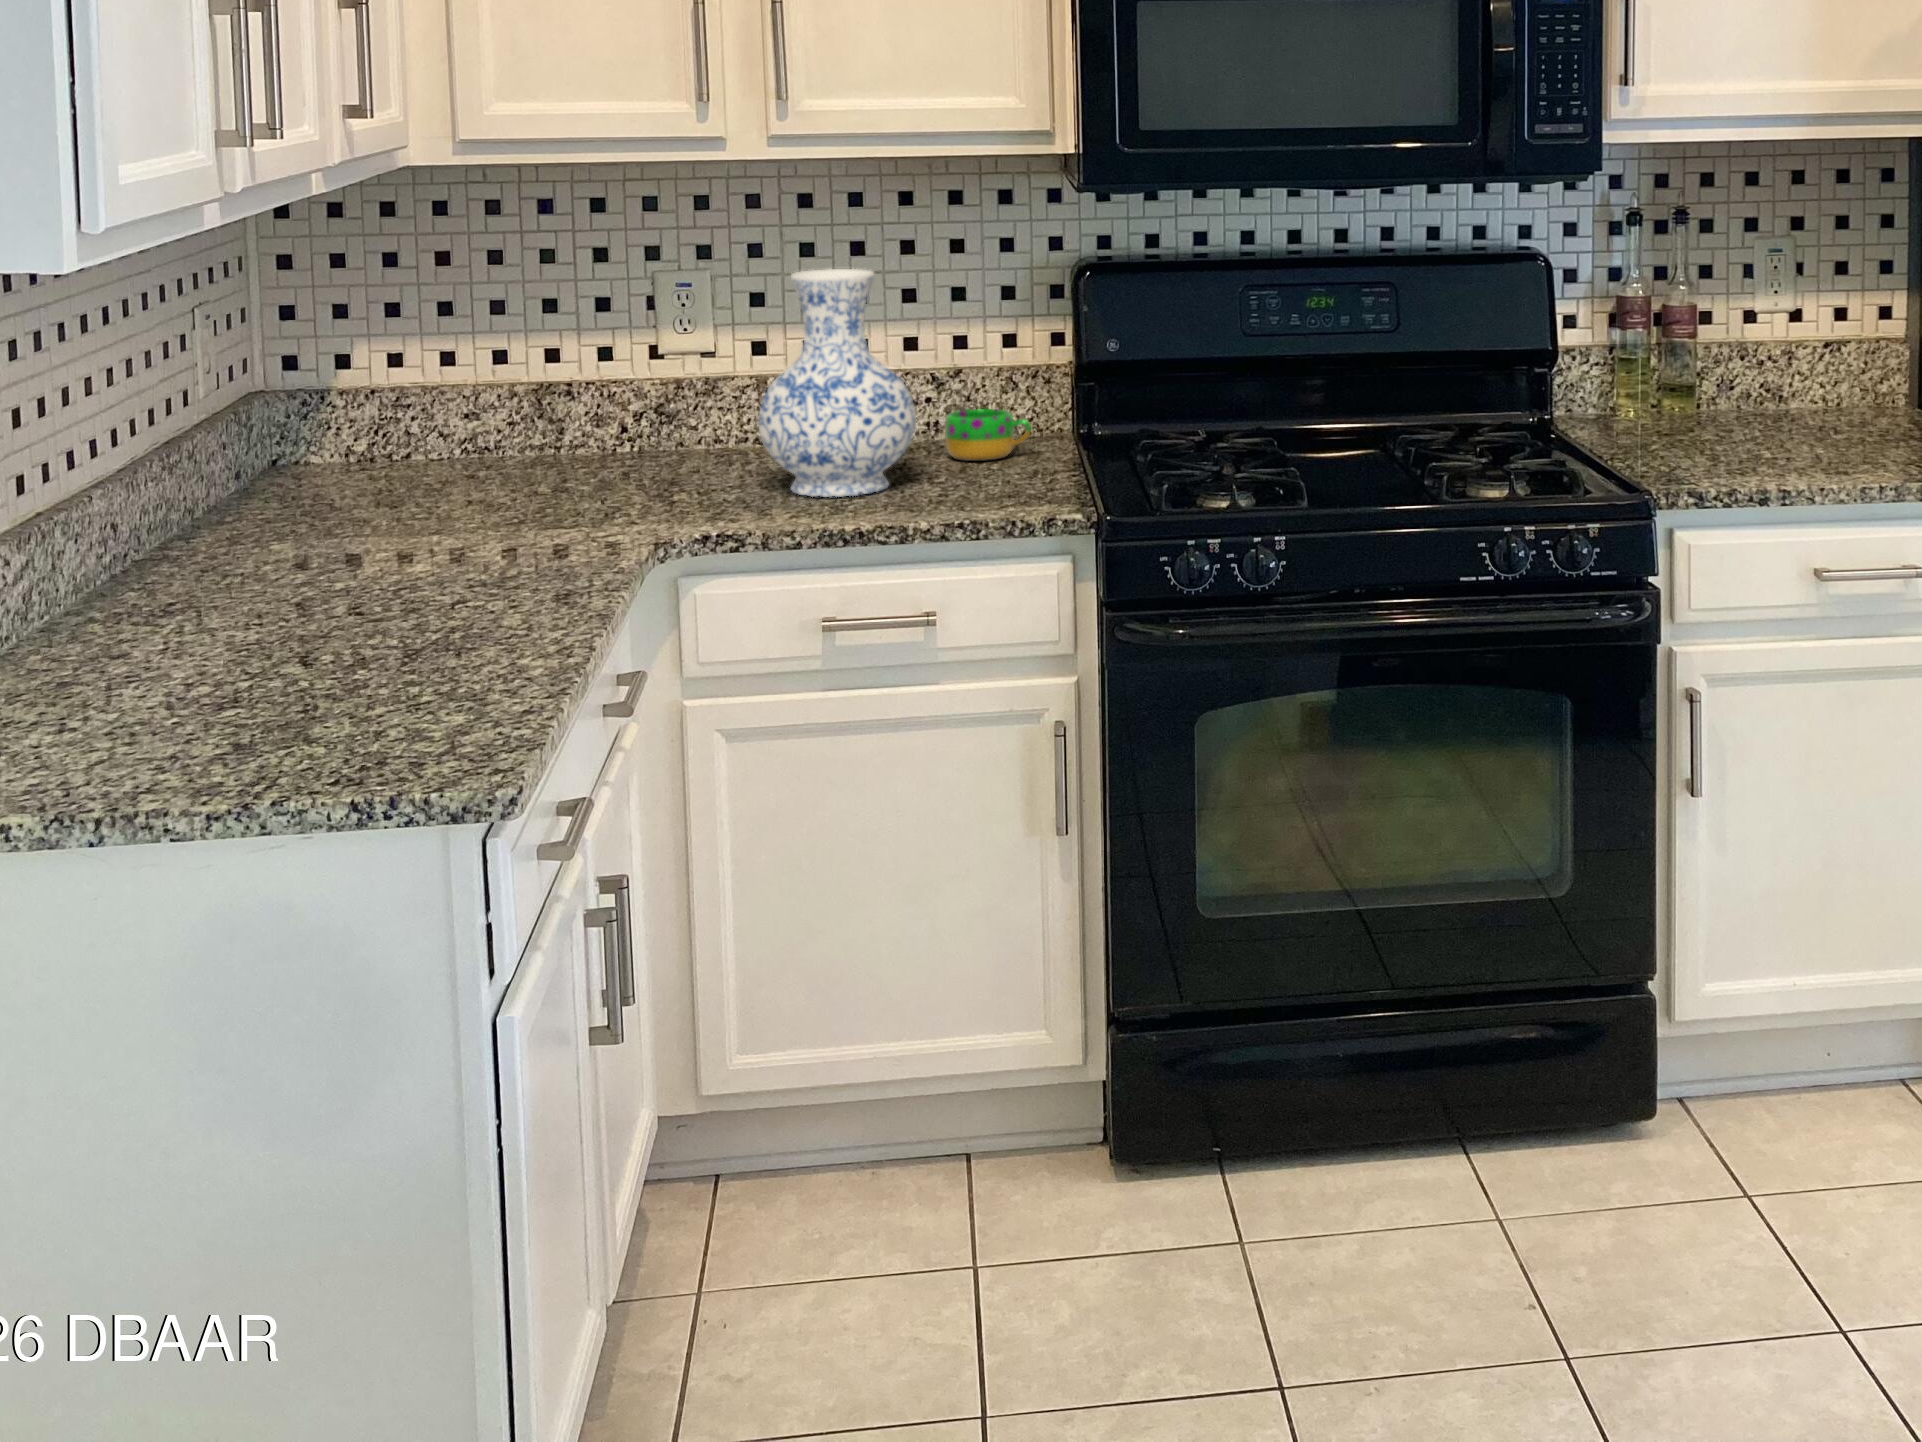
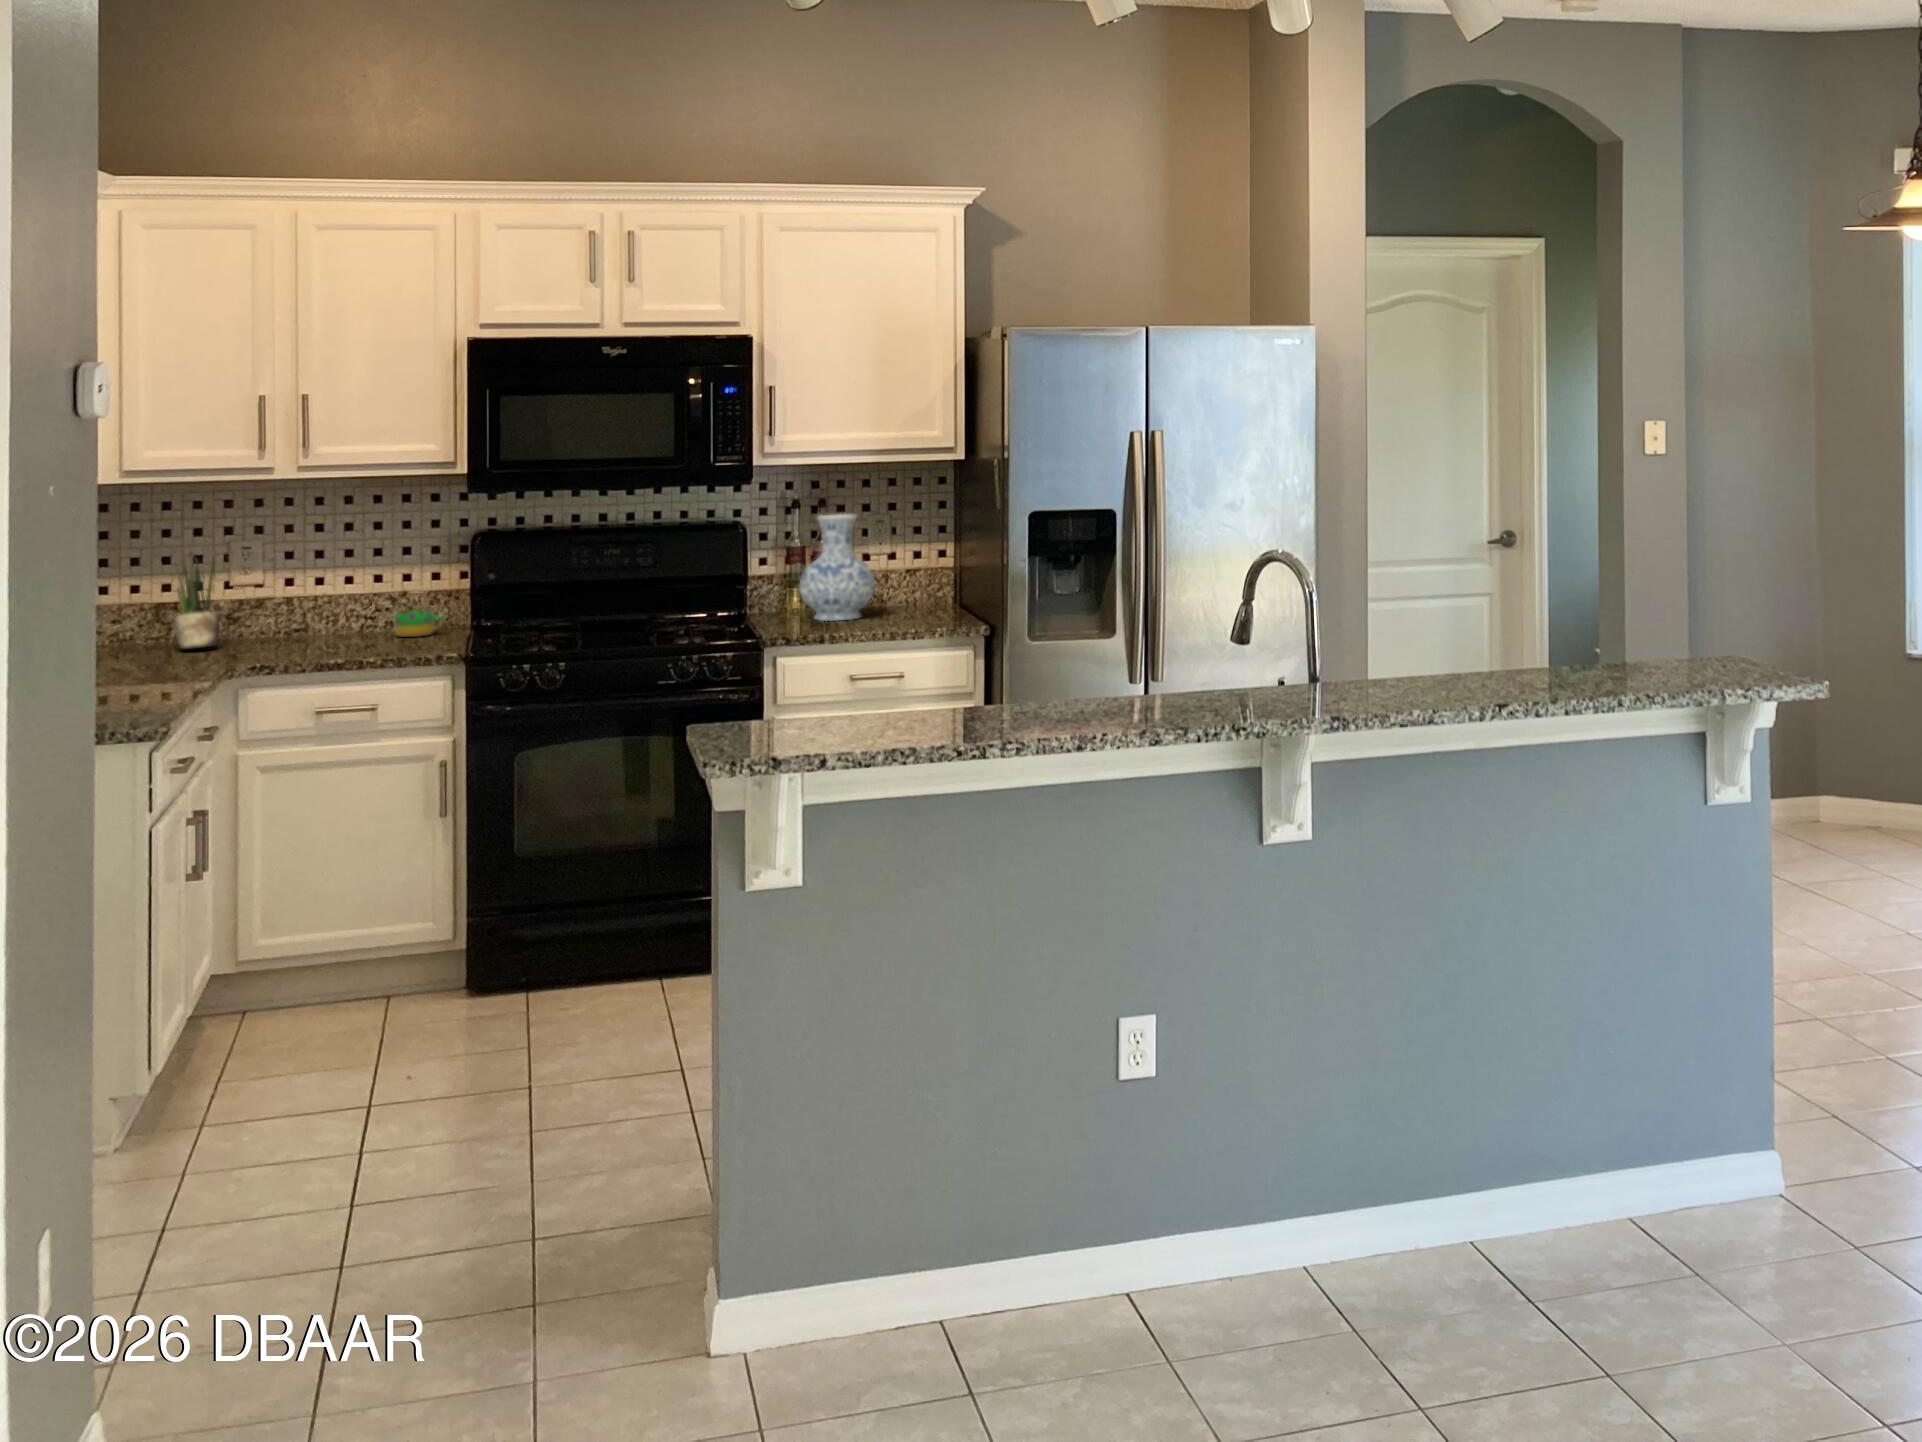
vase: present [758,269,916,497] -> present [799,514,875,621]
potted plant: none [561,292,644,478] -> present [174,552,220,649]

